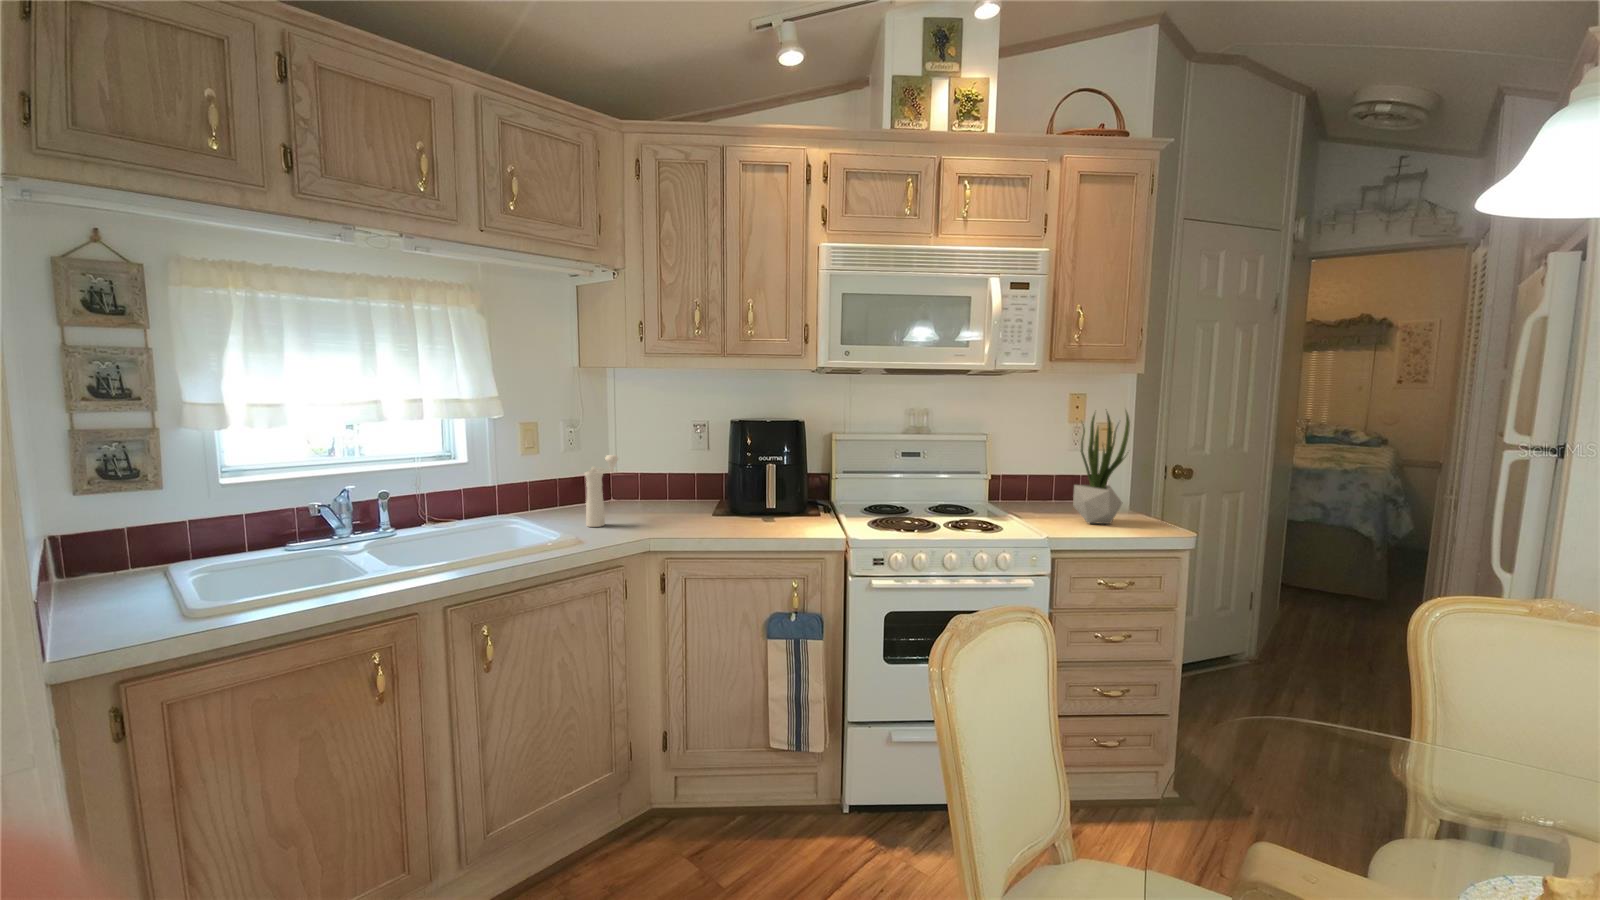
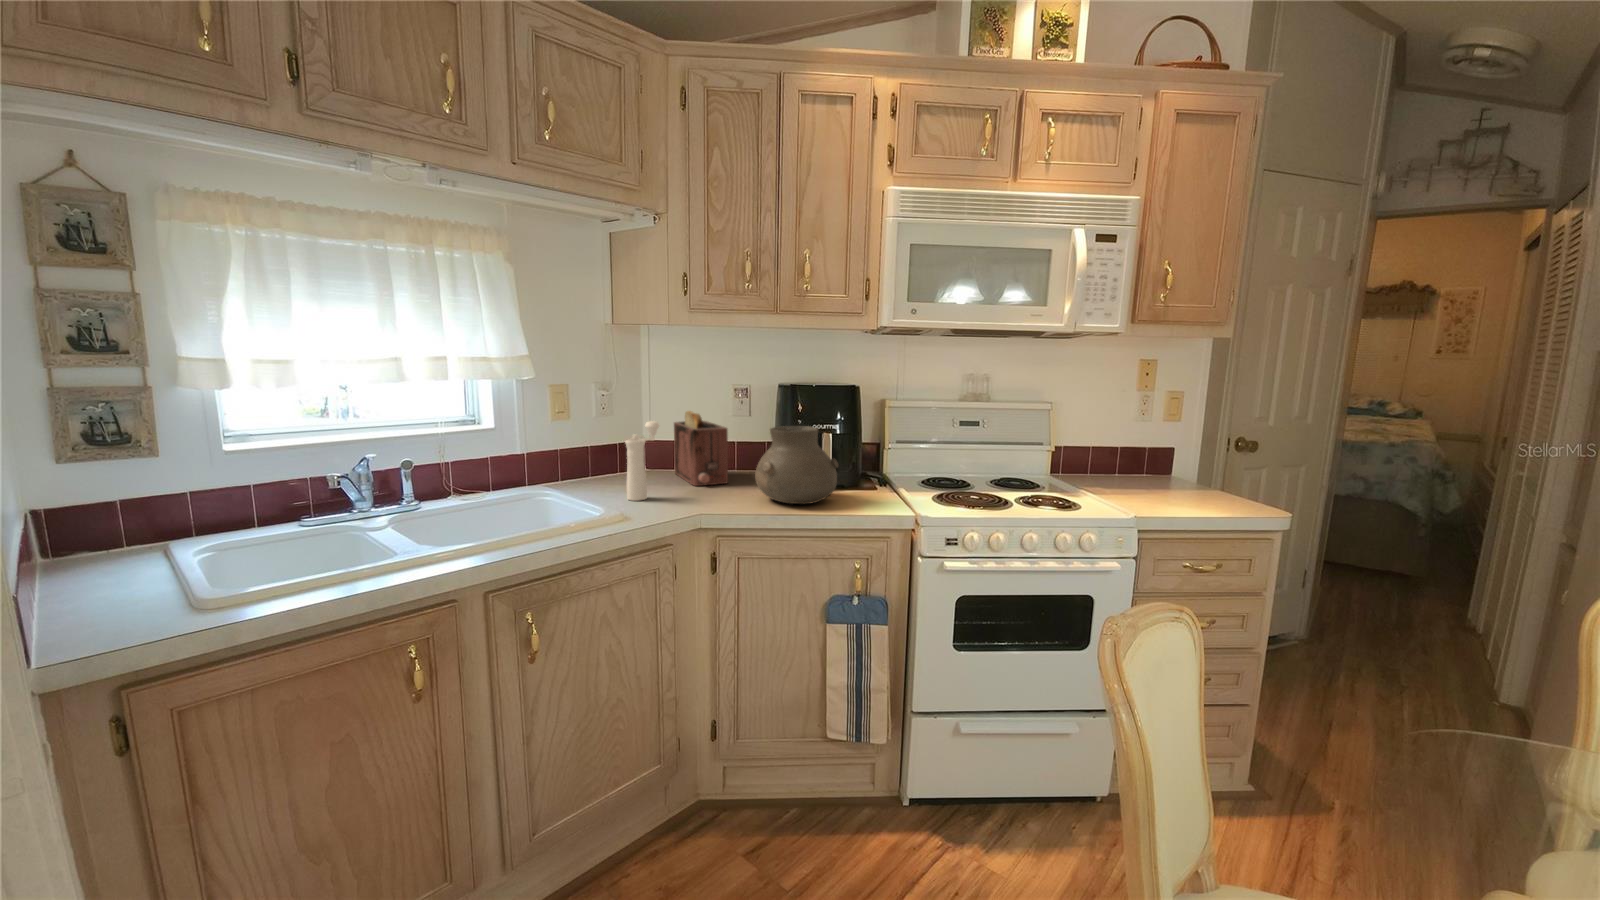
potted plant: present [1073,411,1130,524] -> none [1152,376,1222,502]
toaster: none [637,445,685,514] -> present [674,411,728,486]
vase: none [703,458,779,529] -> present [755,426,839,504]

